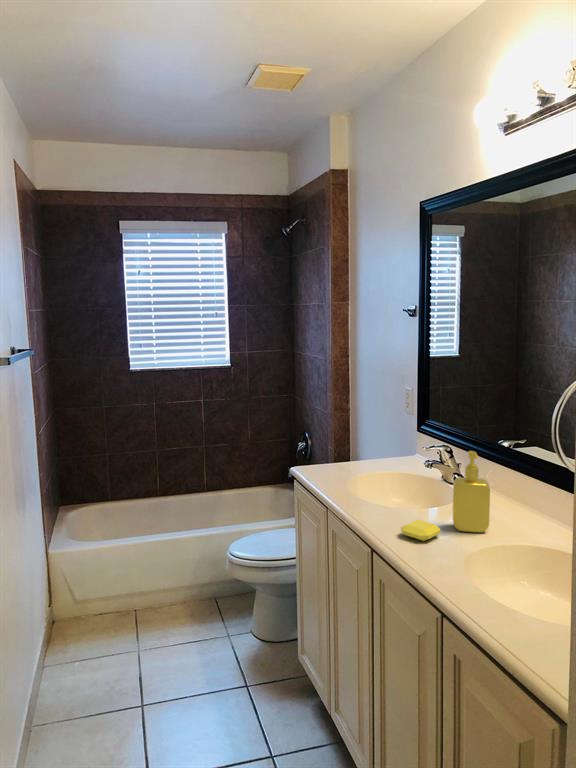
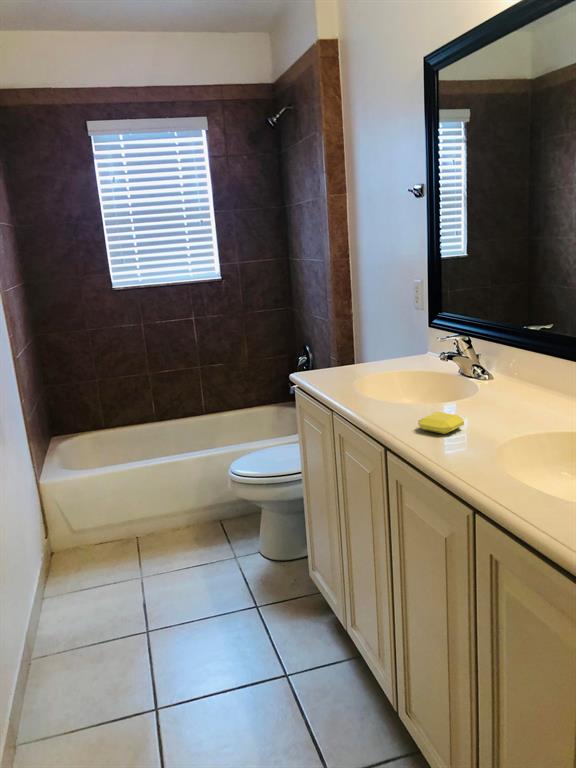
soap dispenser: present [453,451,490,532] -> none [476,329,520,422]

